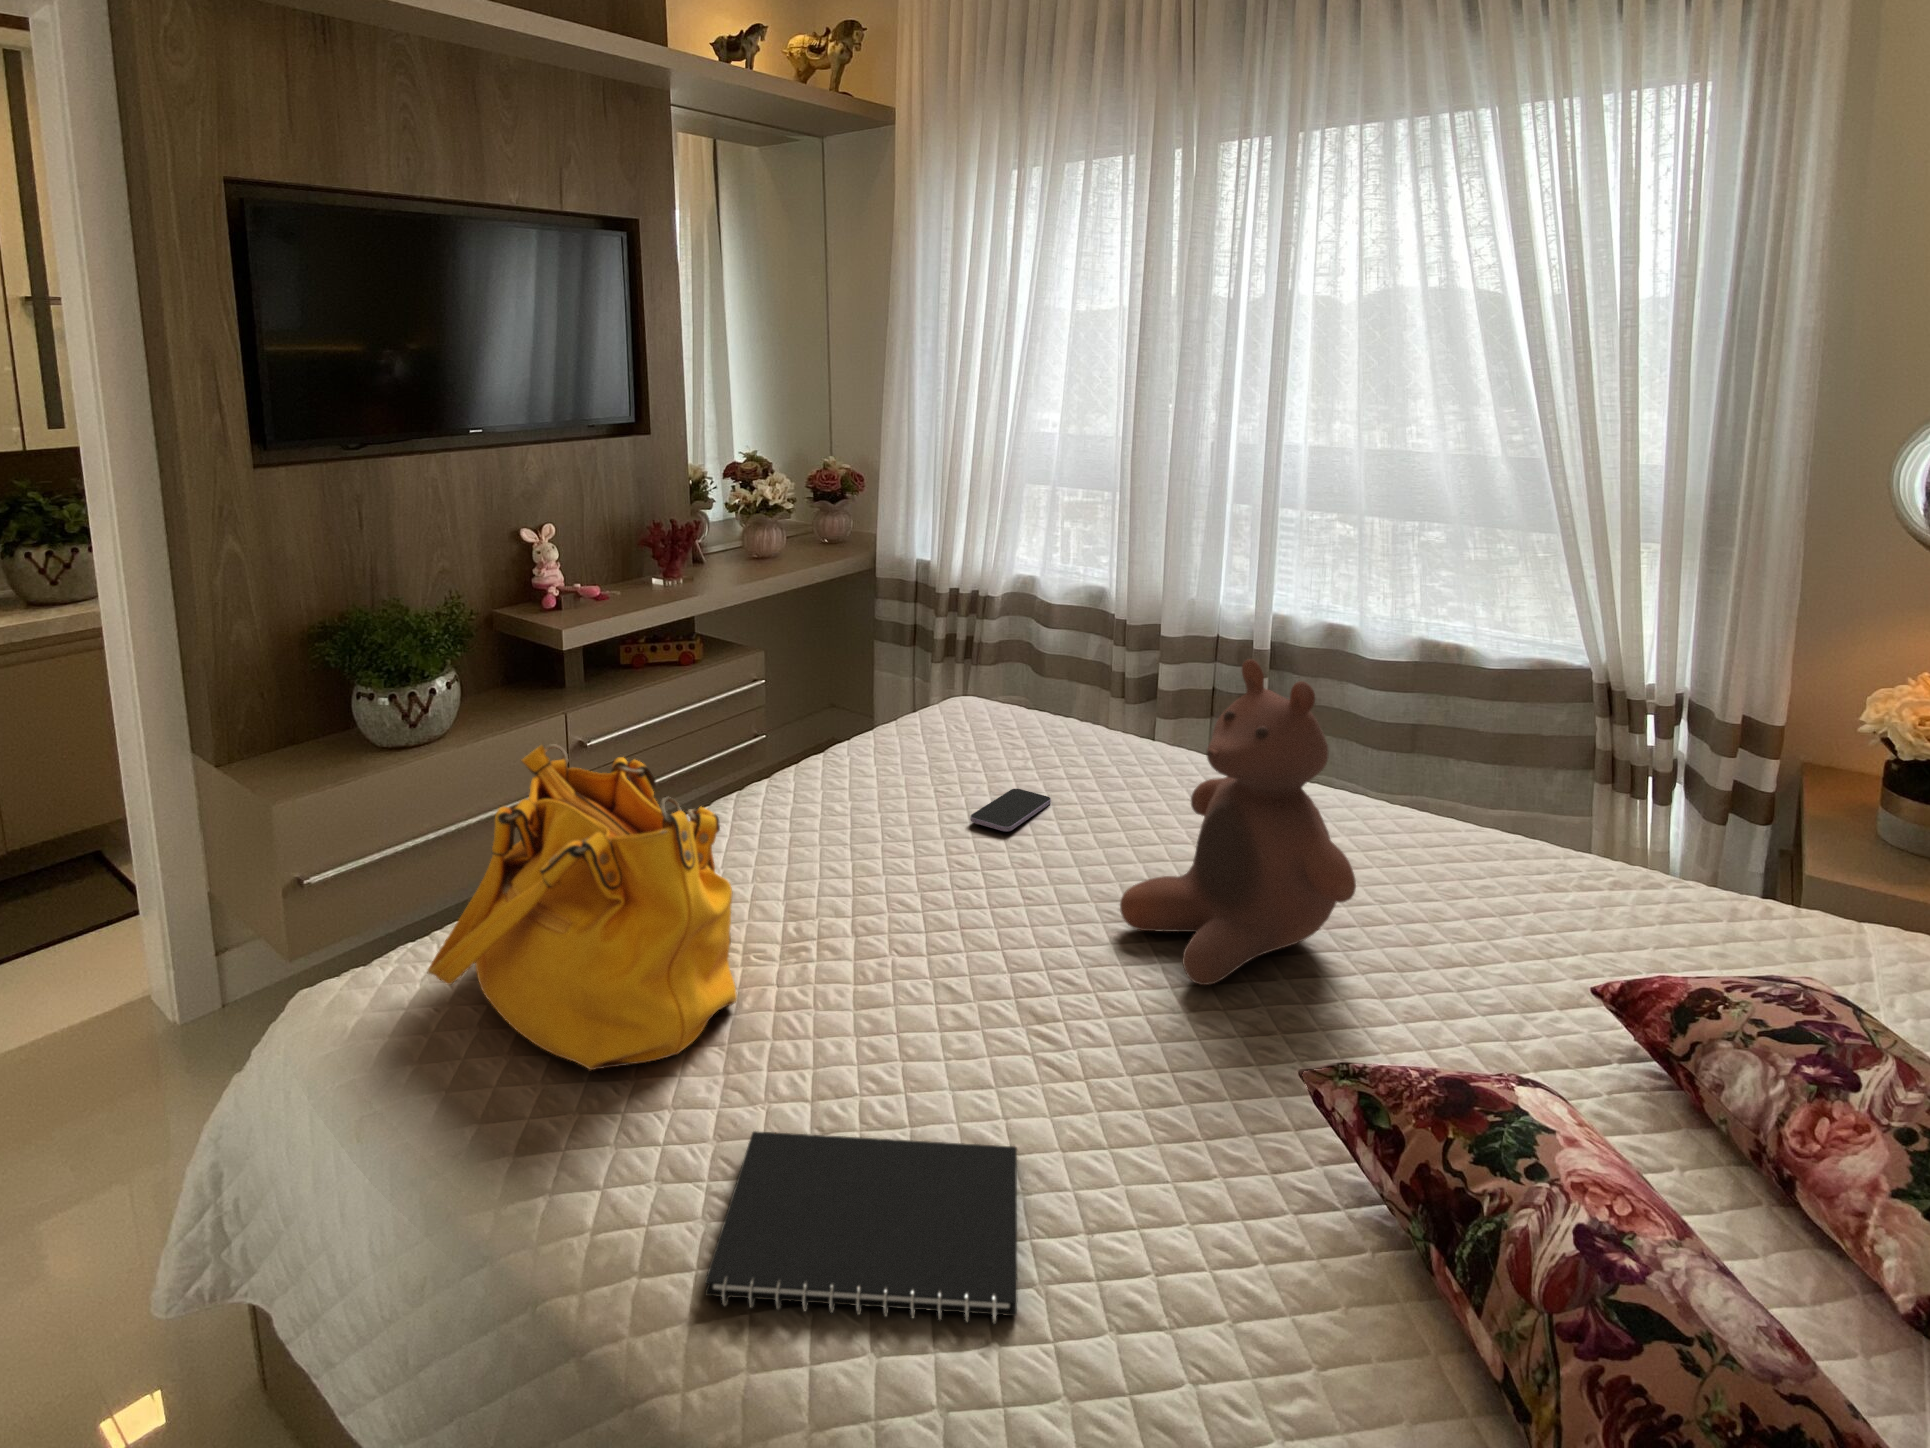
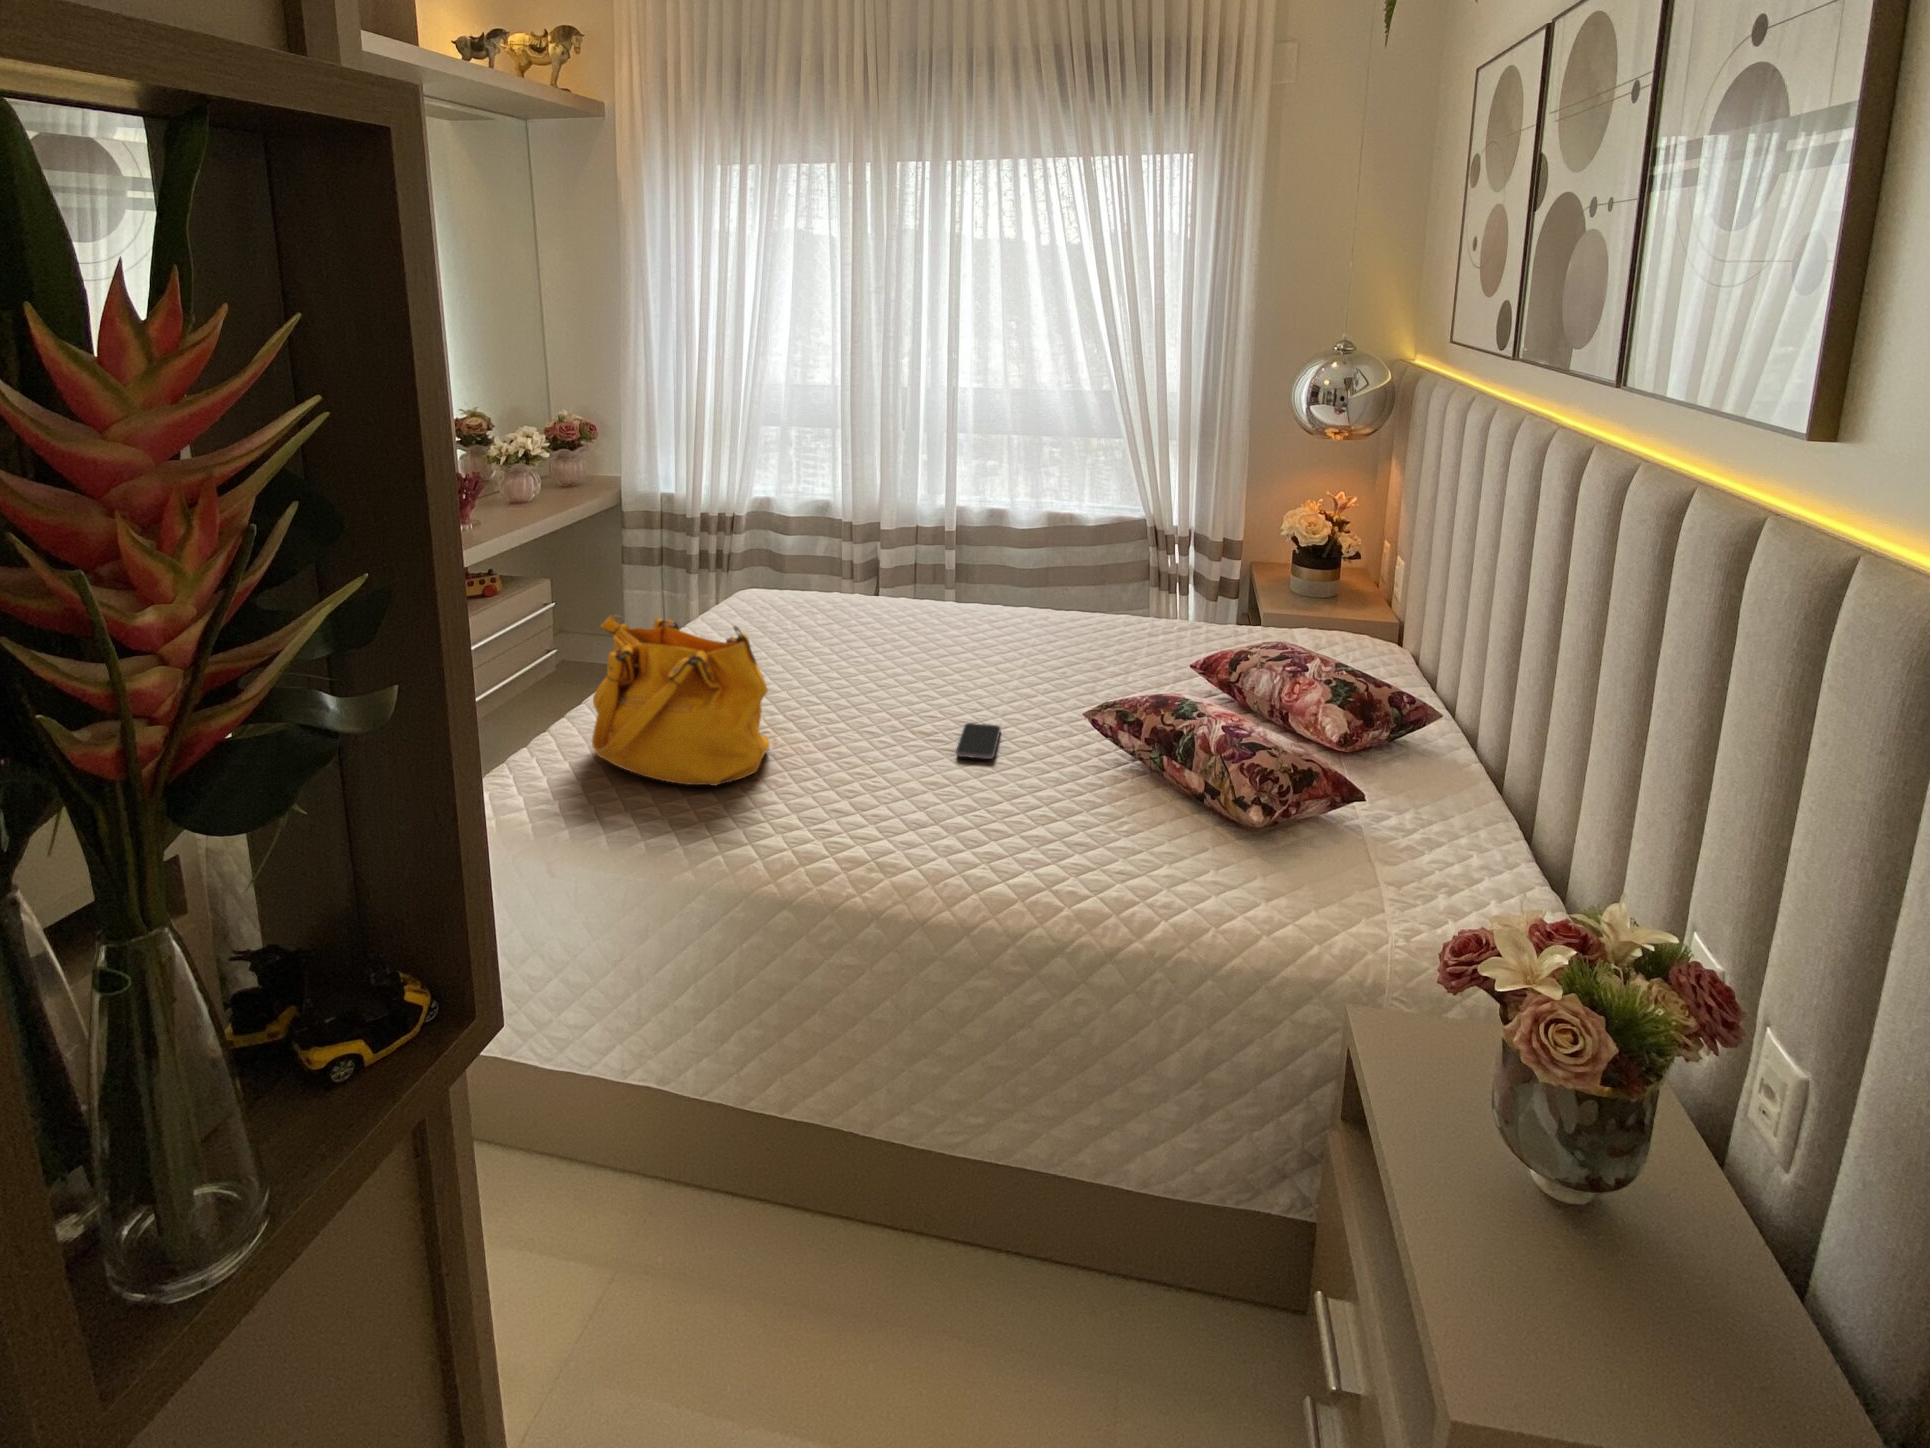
stuffed bear: present [1120,659,1356,985] -> none [952,520,1083,697]
smartphone: present [970,789,1051,831] -> present [956,723,1000,759]
notebook: present [705,1131,1017,1324] -> none [832,768,1003,846]

